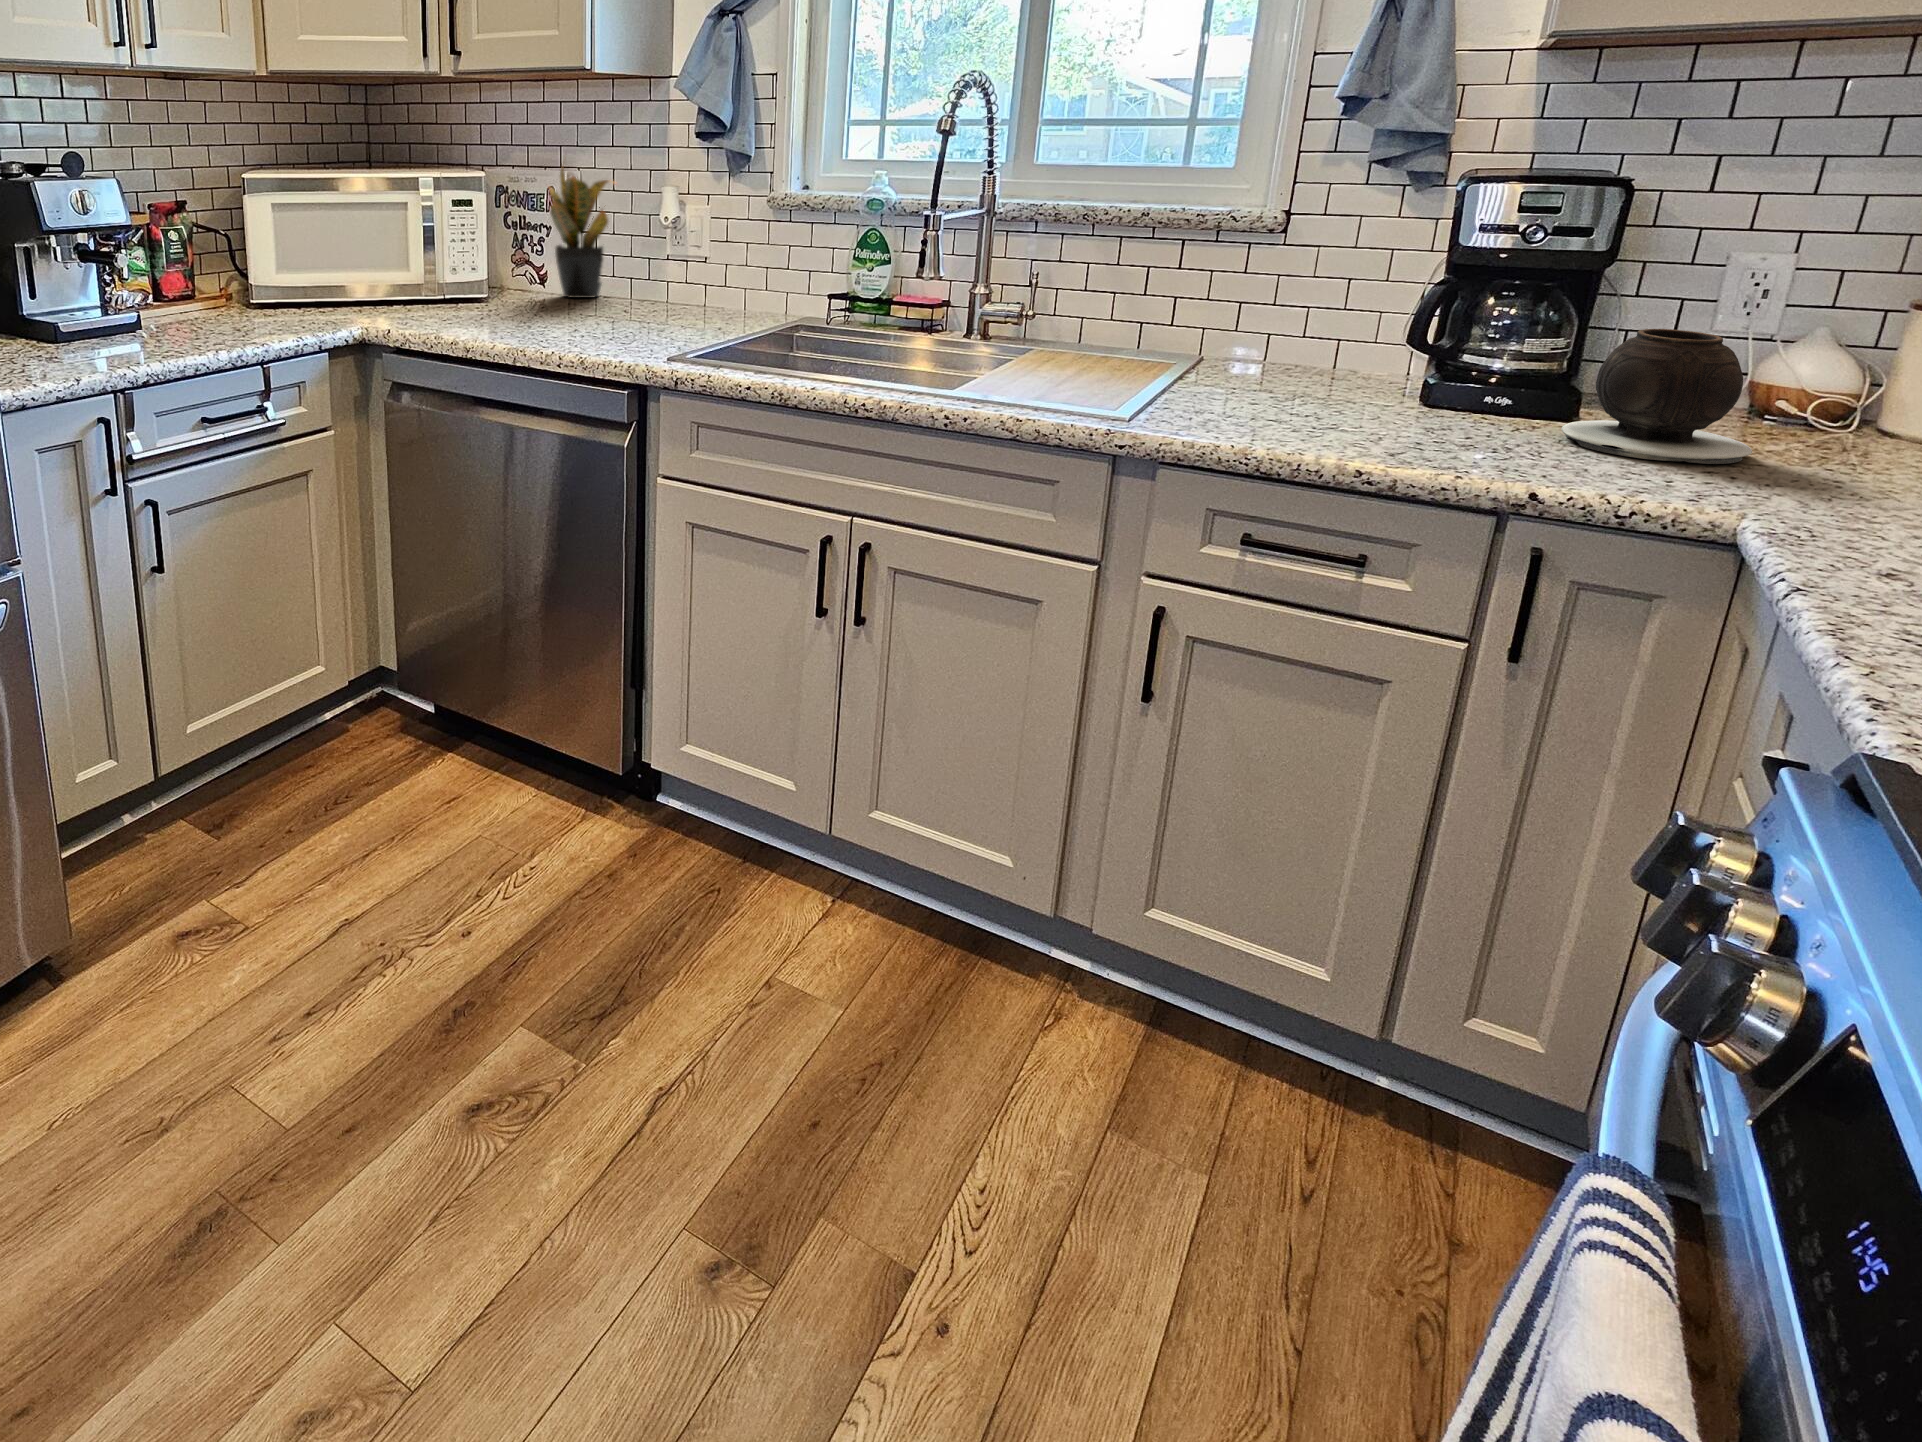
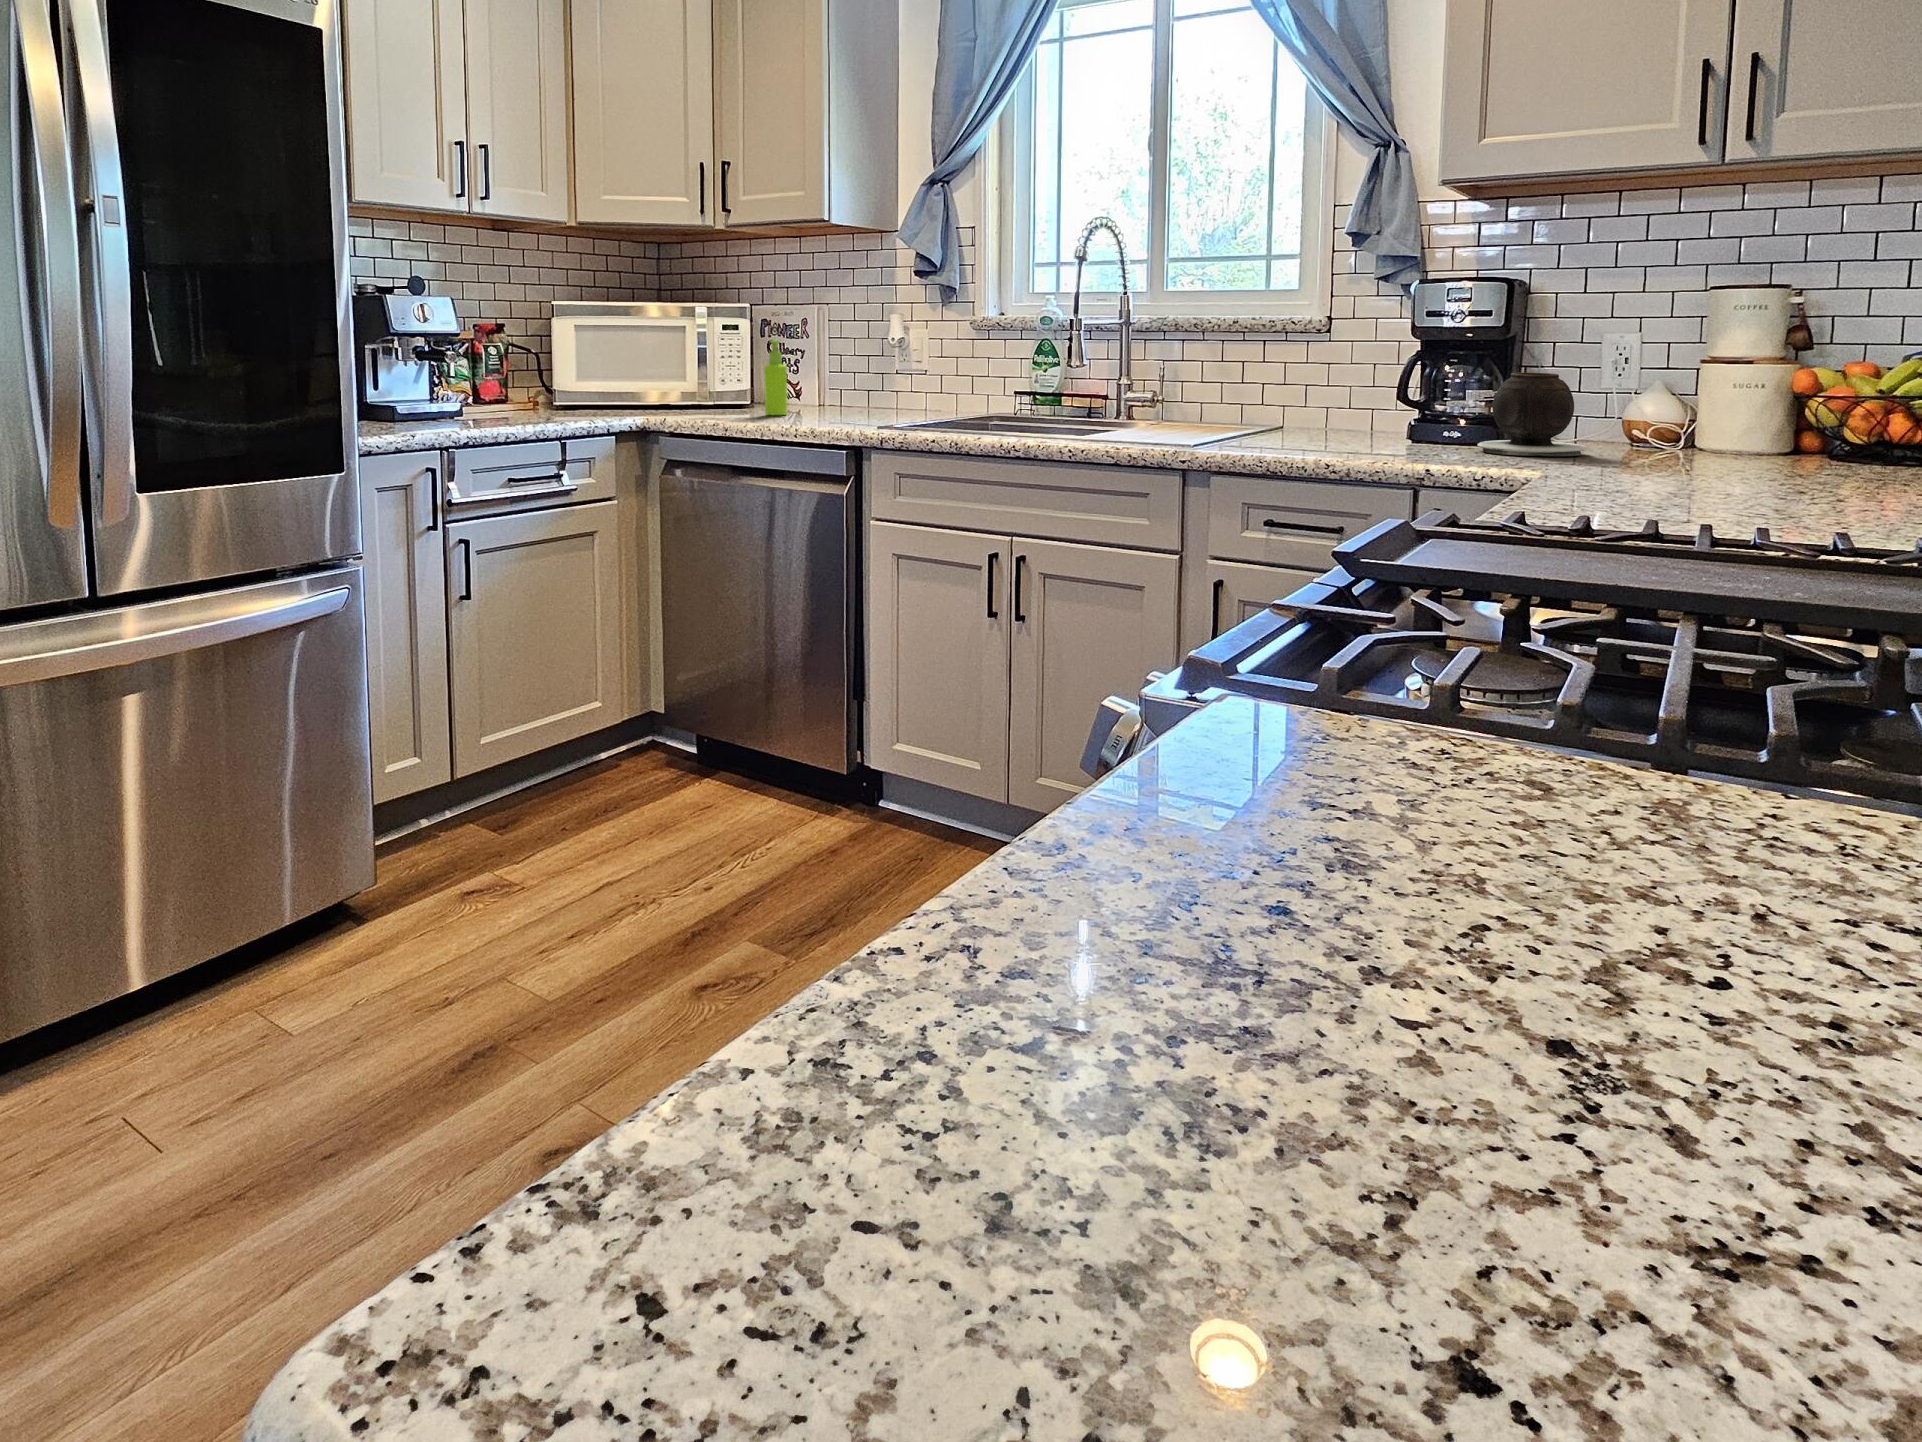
potted plant: present [549,168,617,298] -> none [792,286,870,405]
soap dispenser: none [509,226,538,322] -> present [764,340,787,415]

